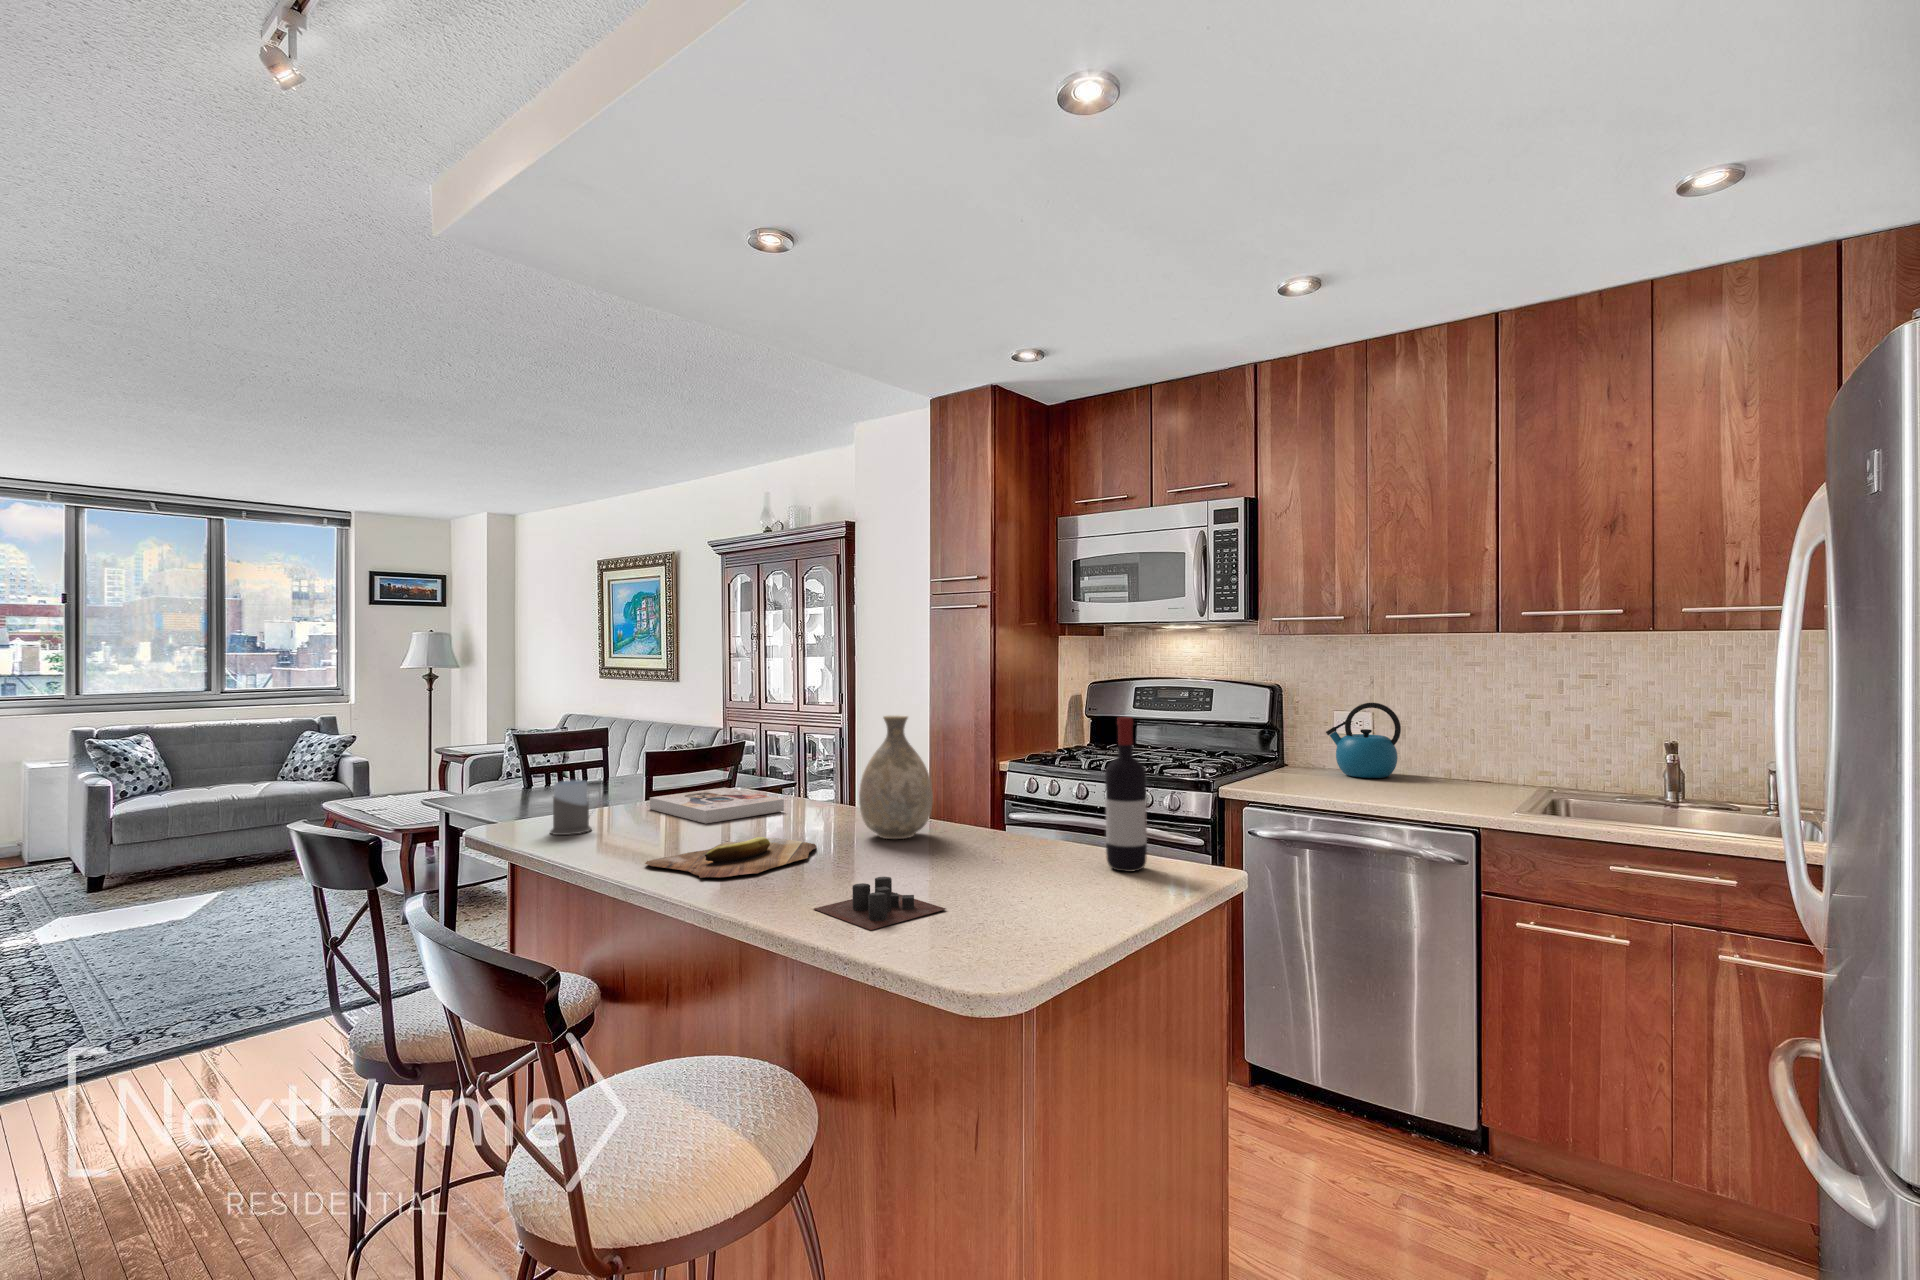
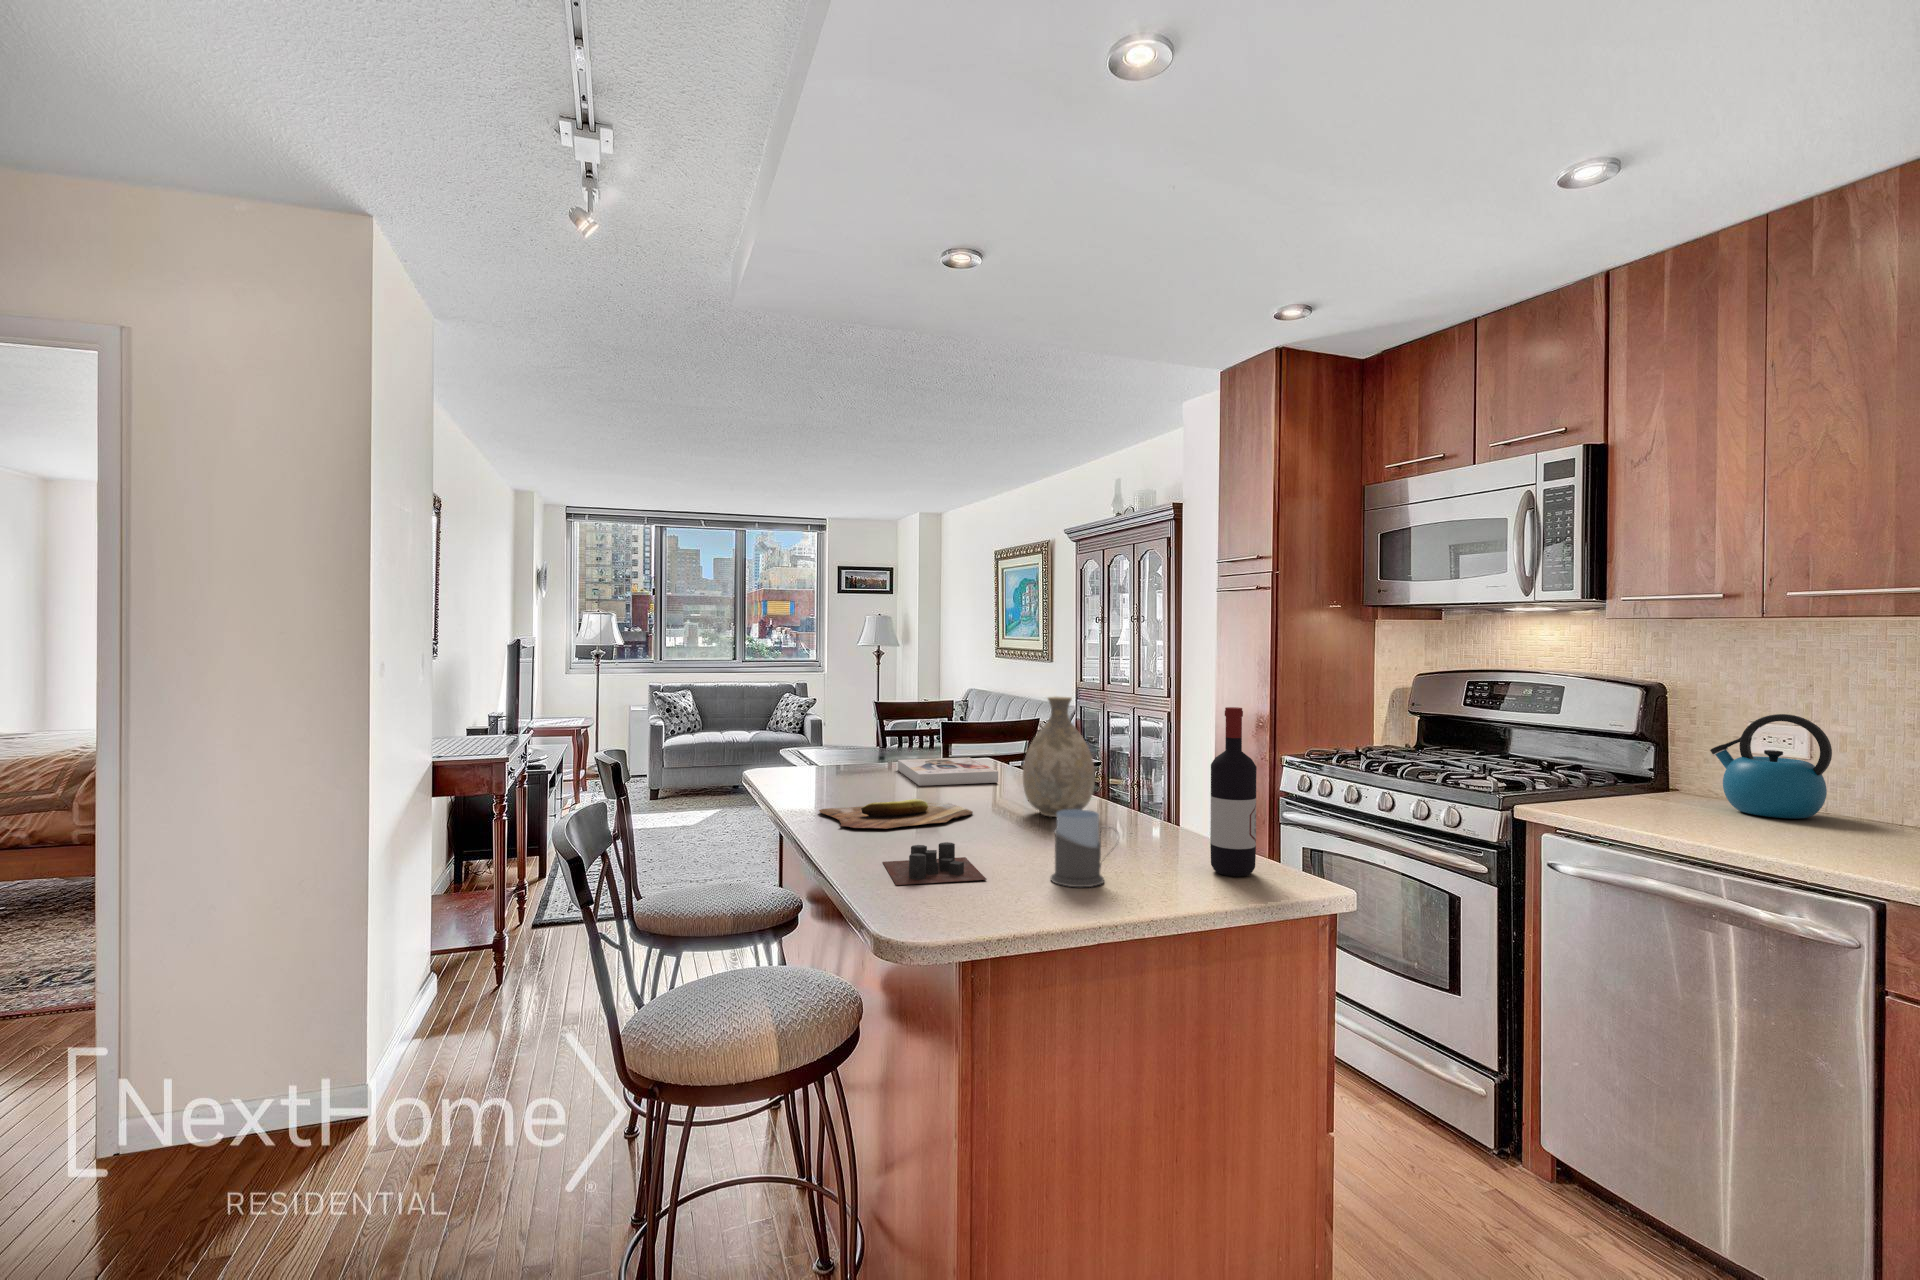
mug: present [550,780,592,835] -> present [1051,809,1118,887]

